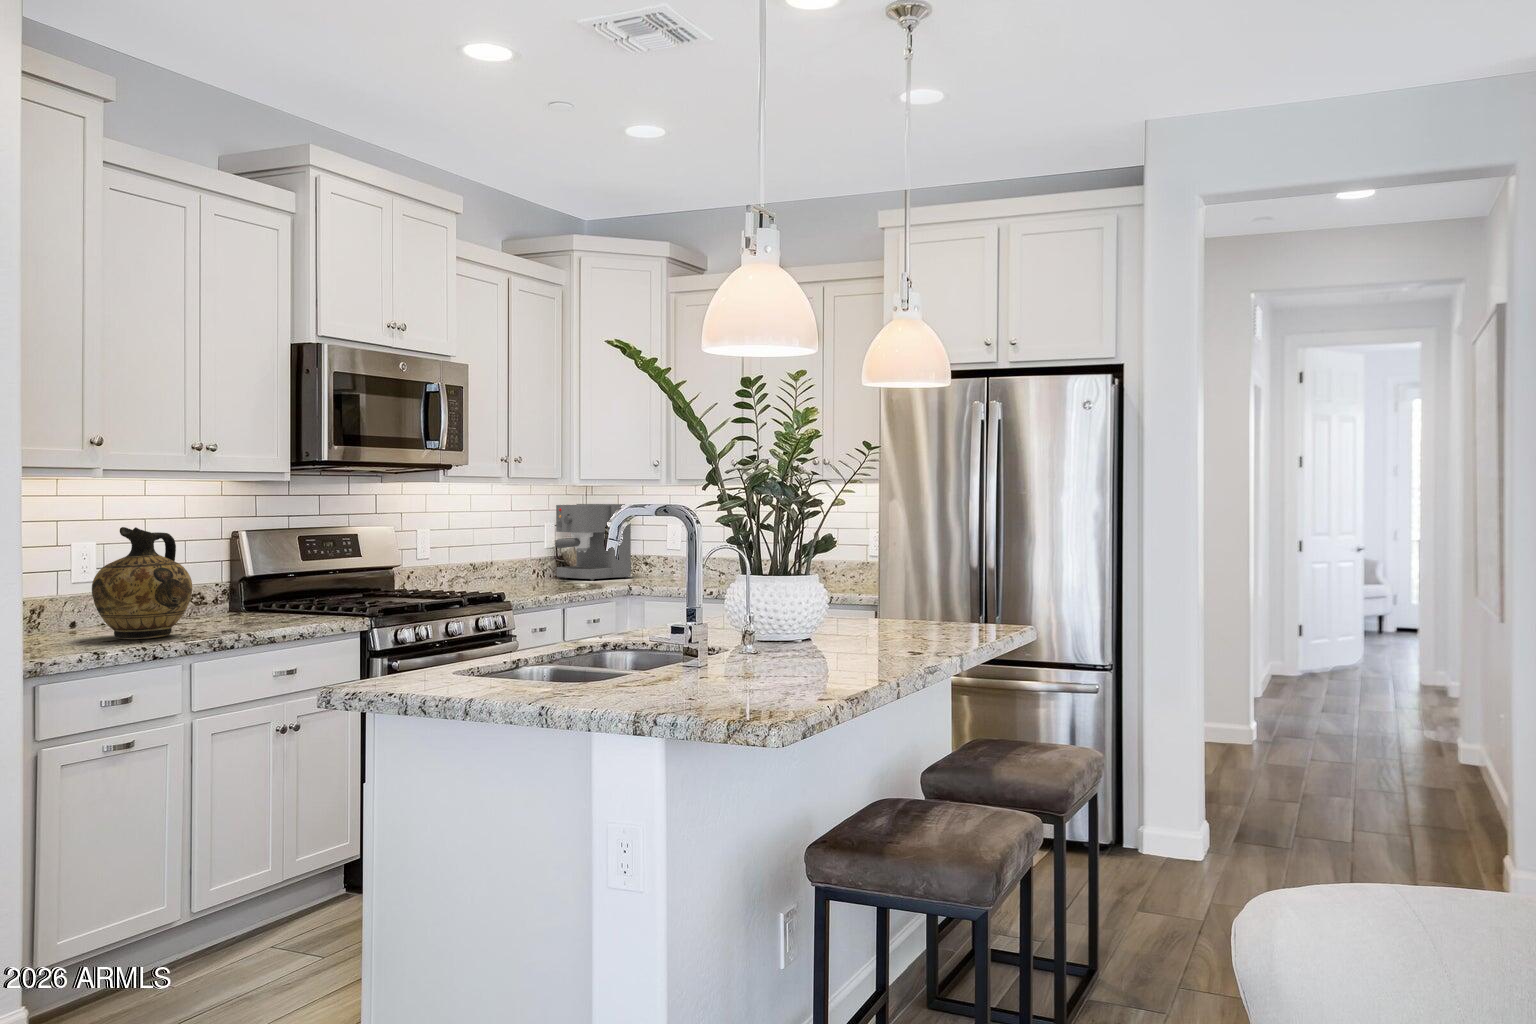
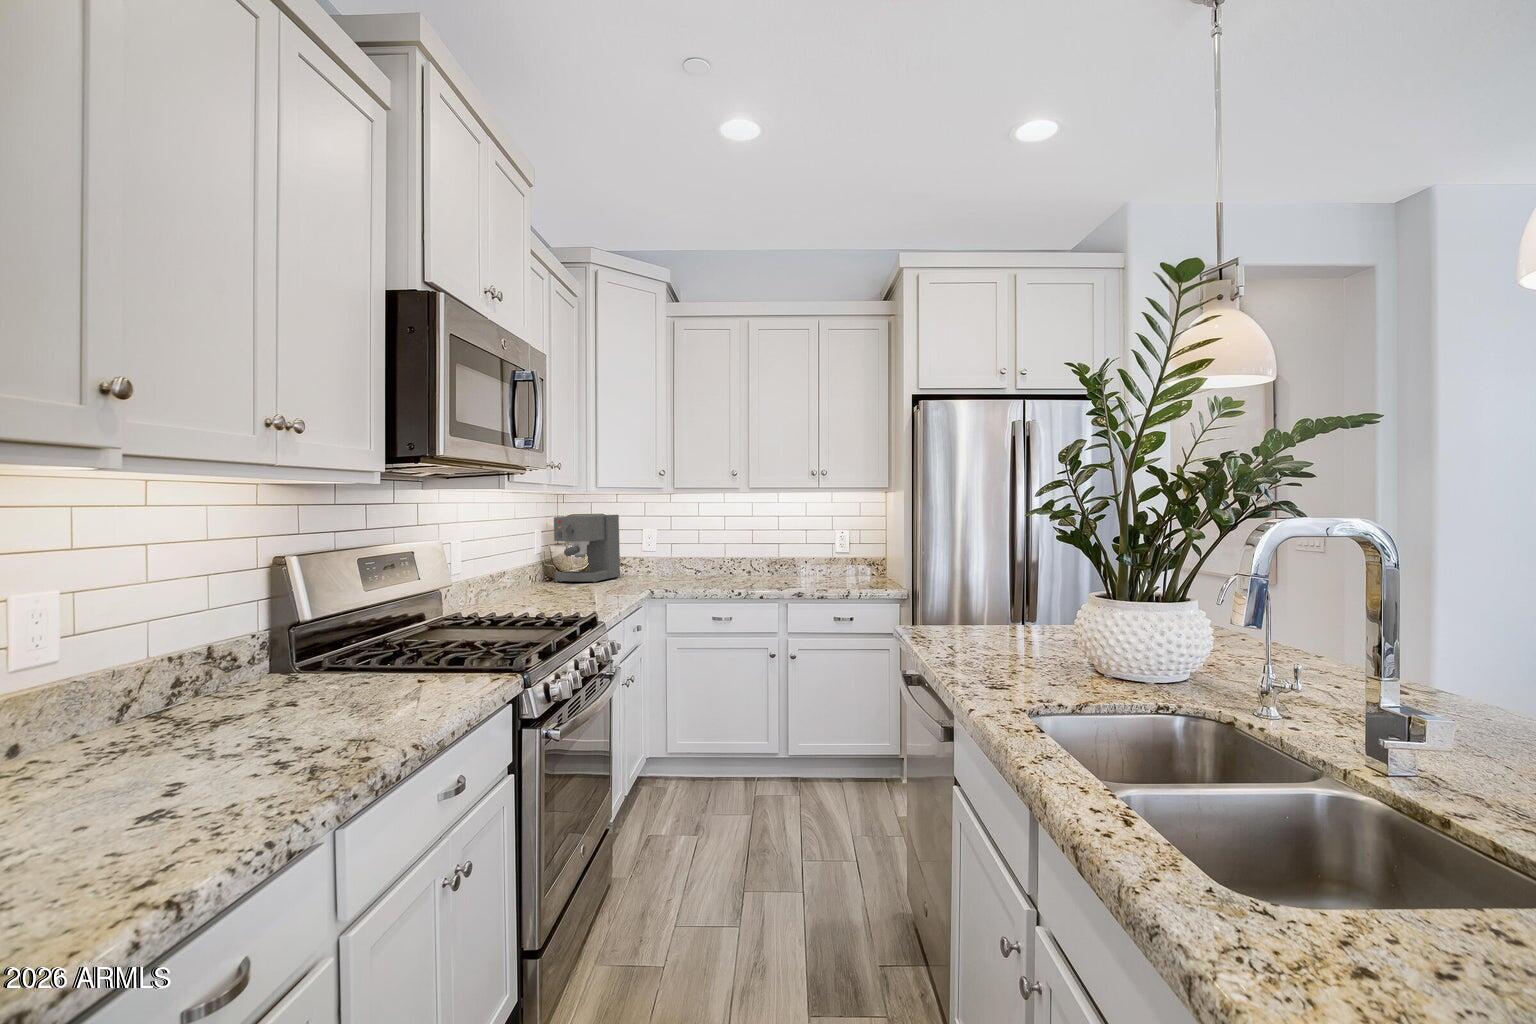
ceramic jug: present [92,527,192,639] -> none [88,588,291,788]

